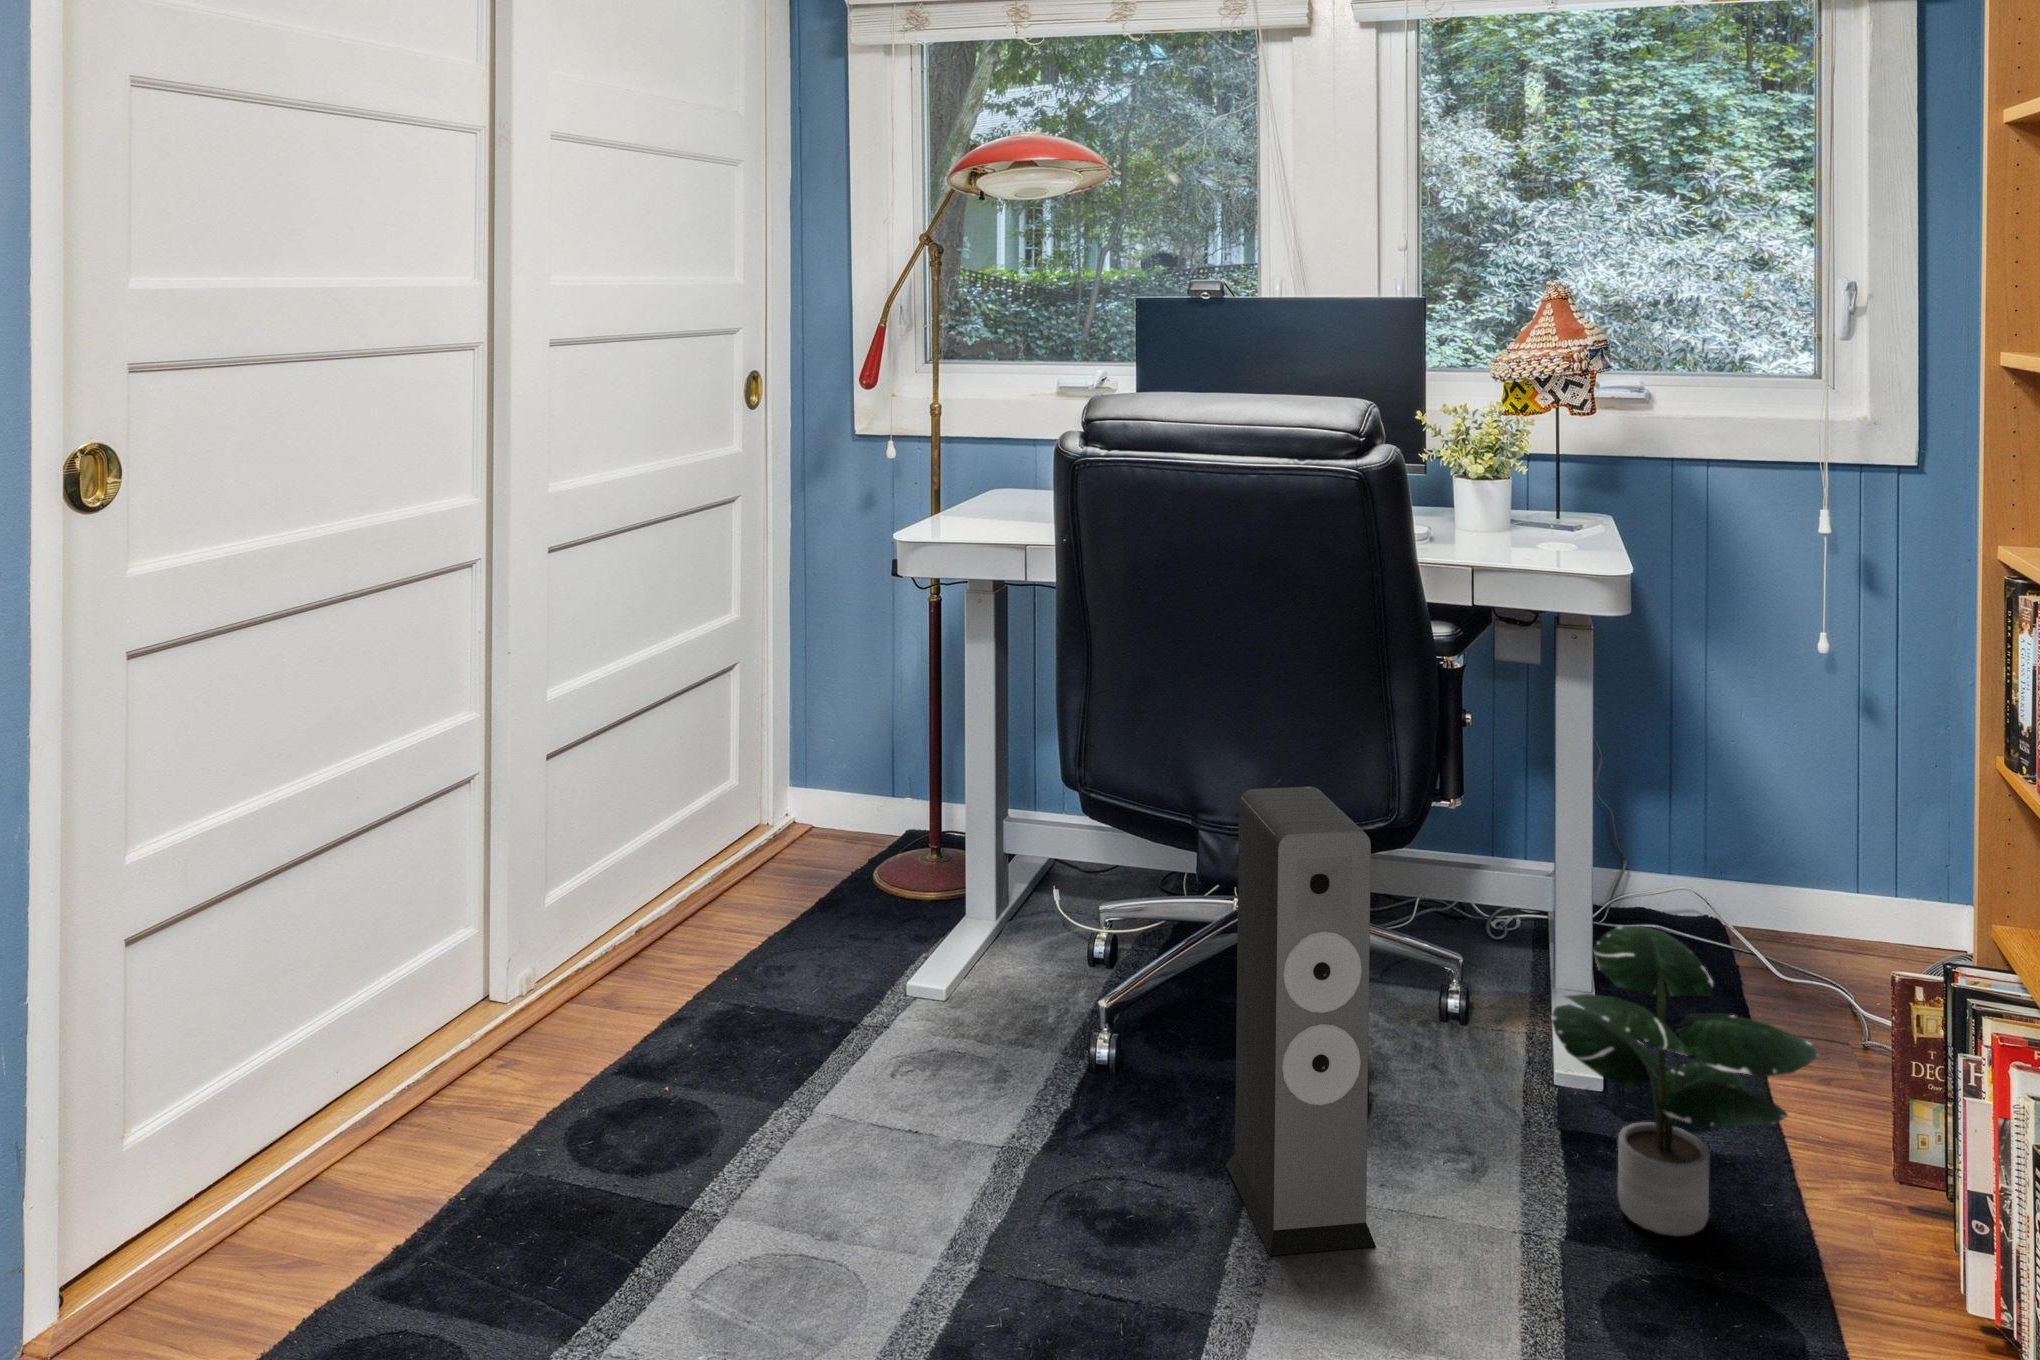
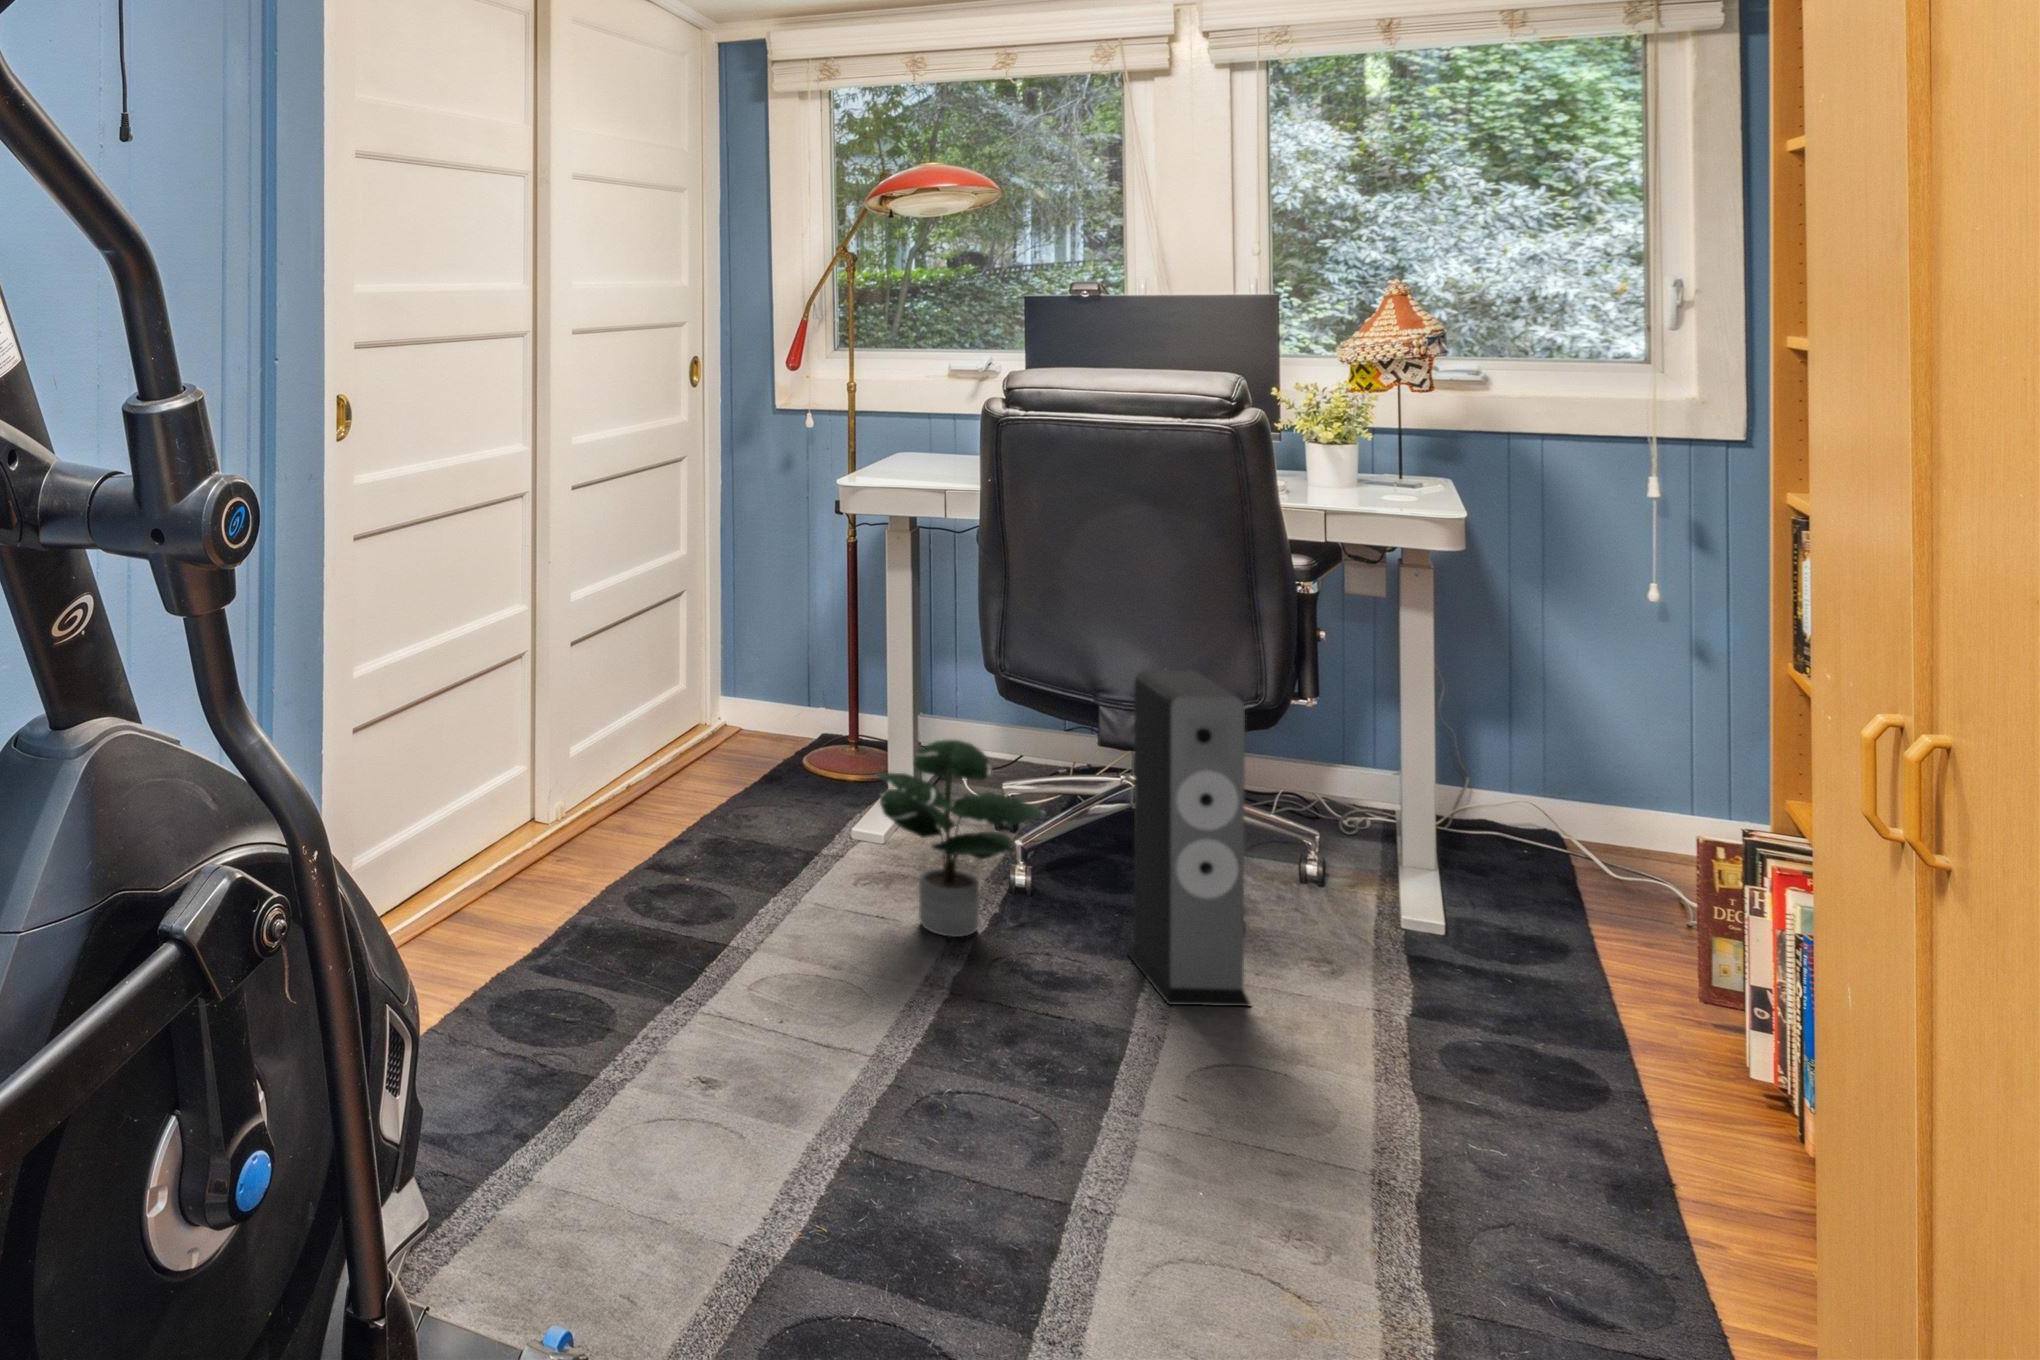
potted plant: present [1551,926,1818,1236] -> present [875,740,1045,937]

